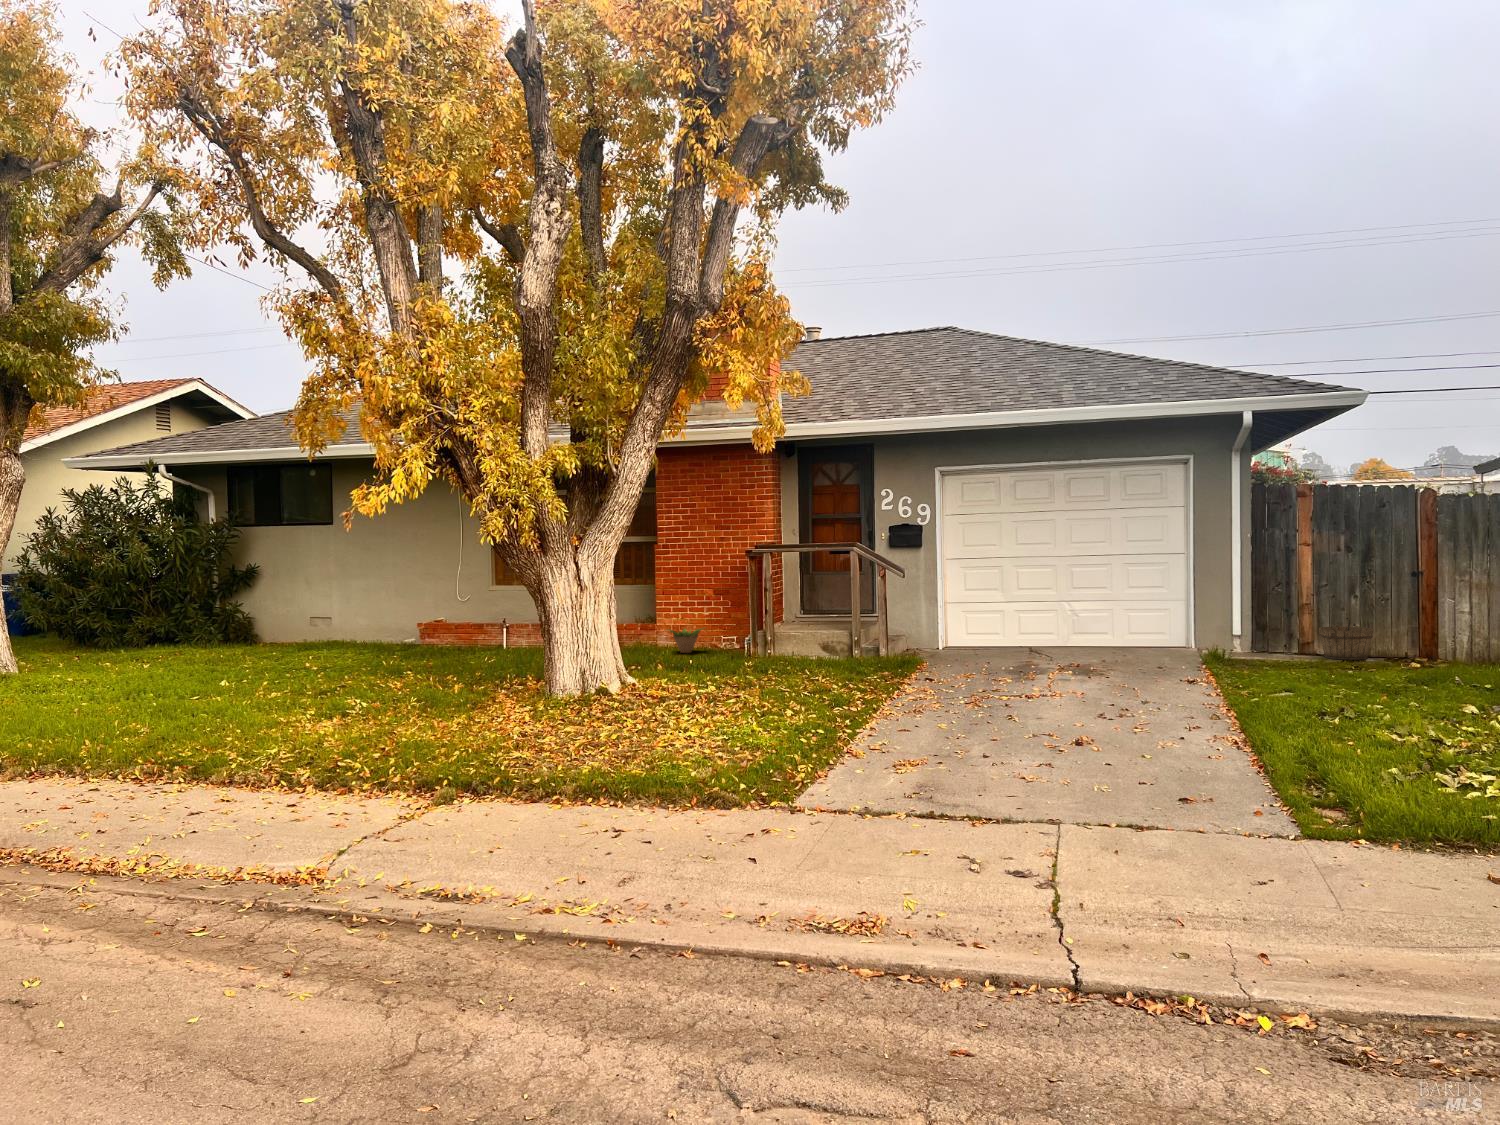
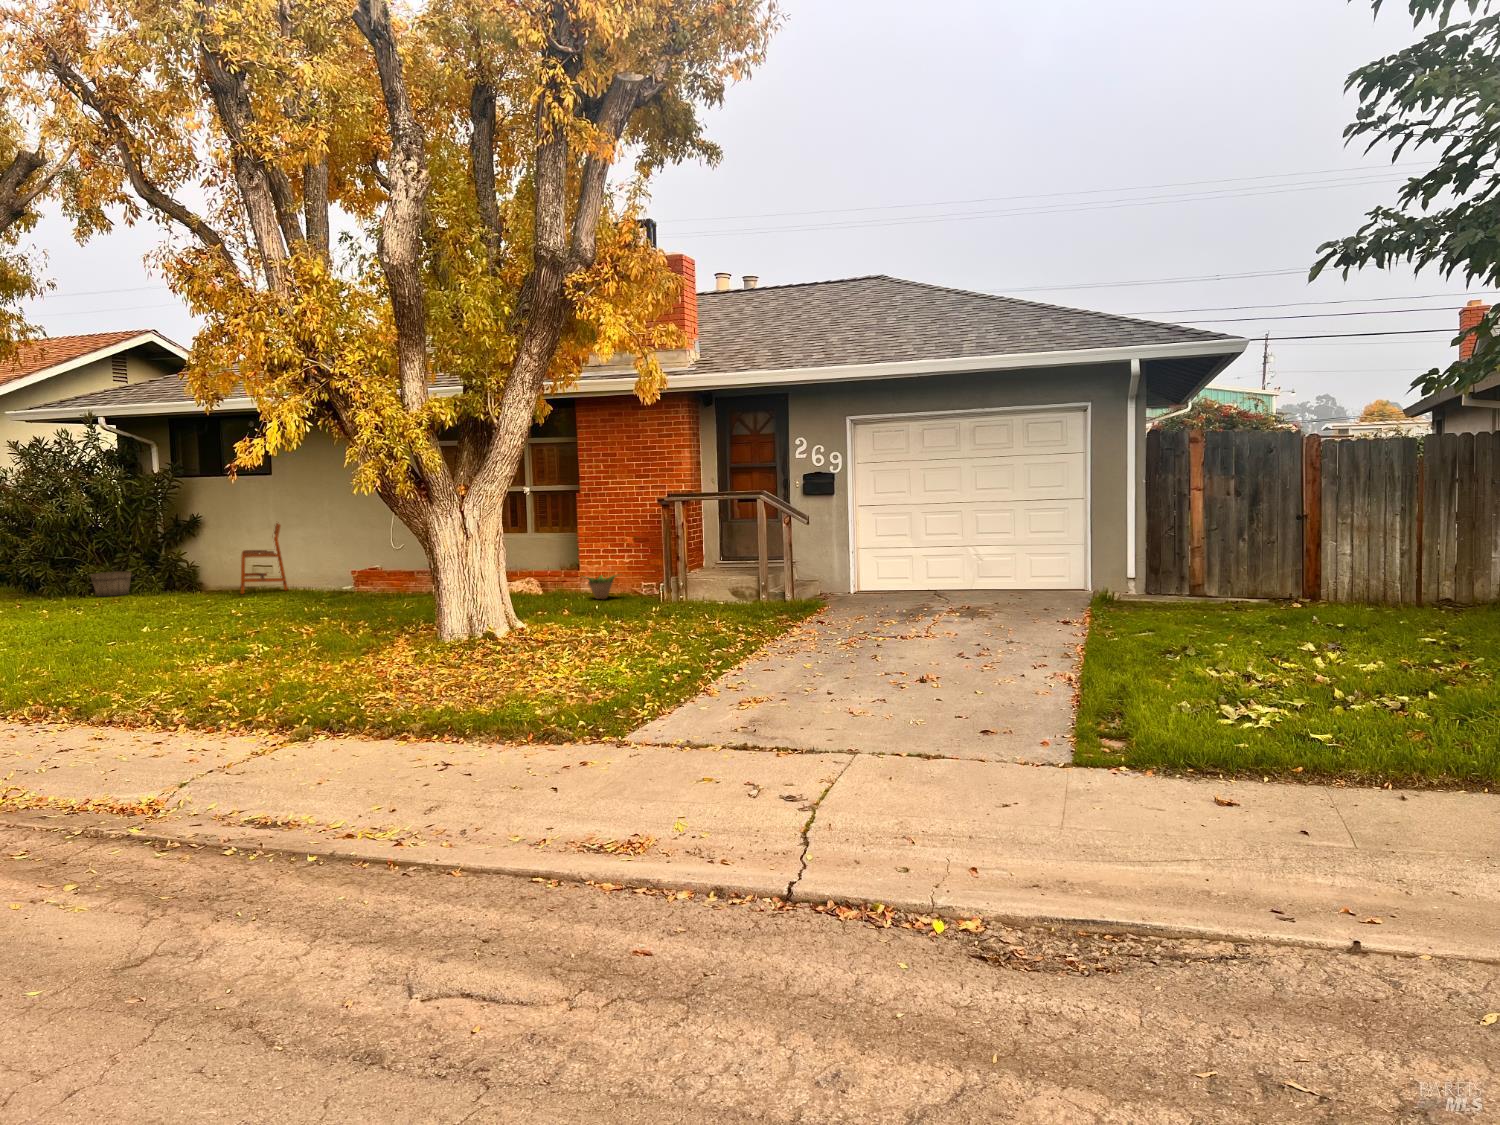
bench: none [301,571,353,645] -> present [241,523,288,594]
wooden bucket: present [1319,618,1373,660] -> present [91,571,131,596]

